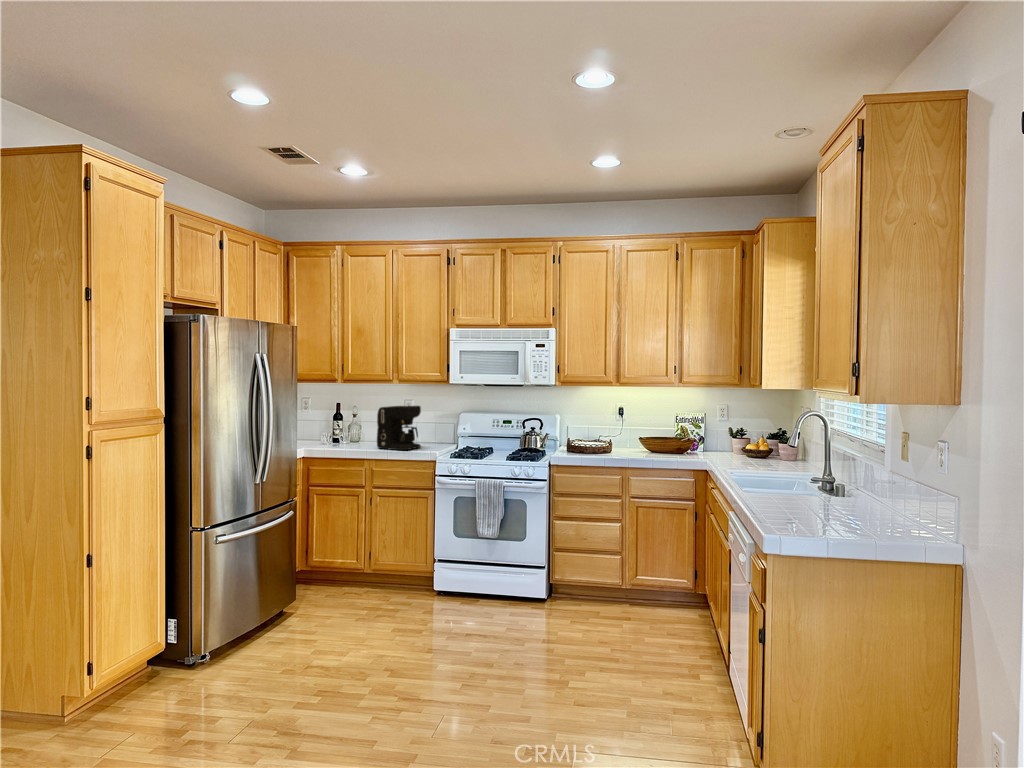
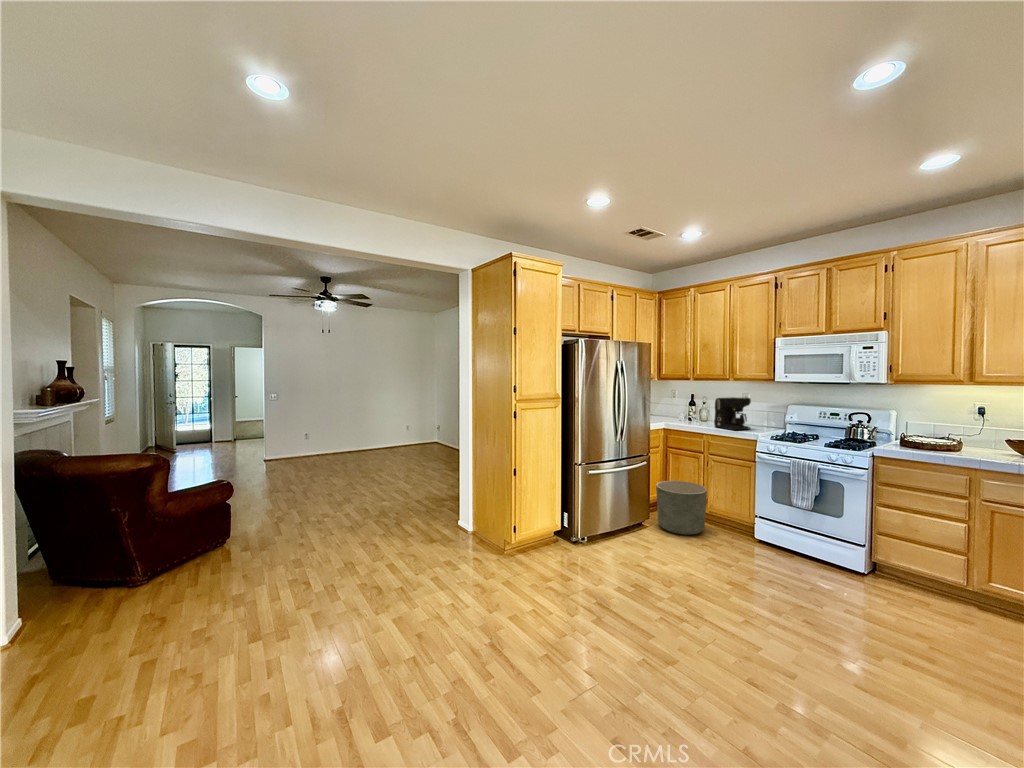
planter: none [304,532,375,609] -> present [656,481,707,535]

